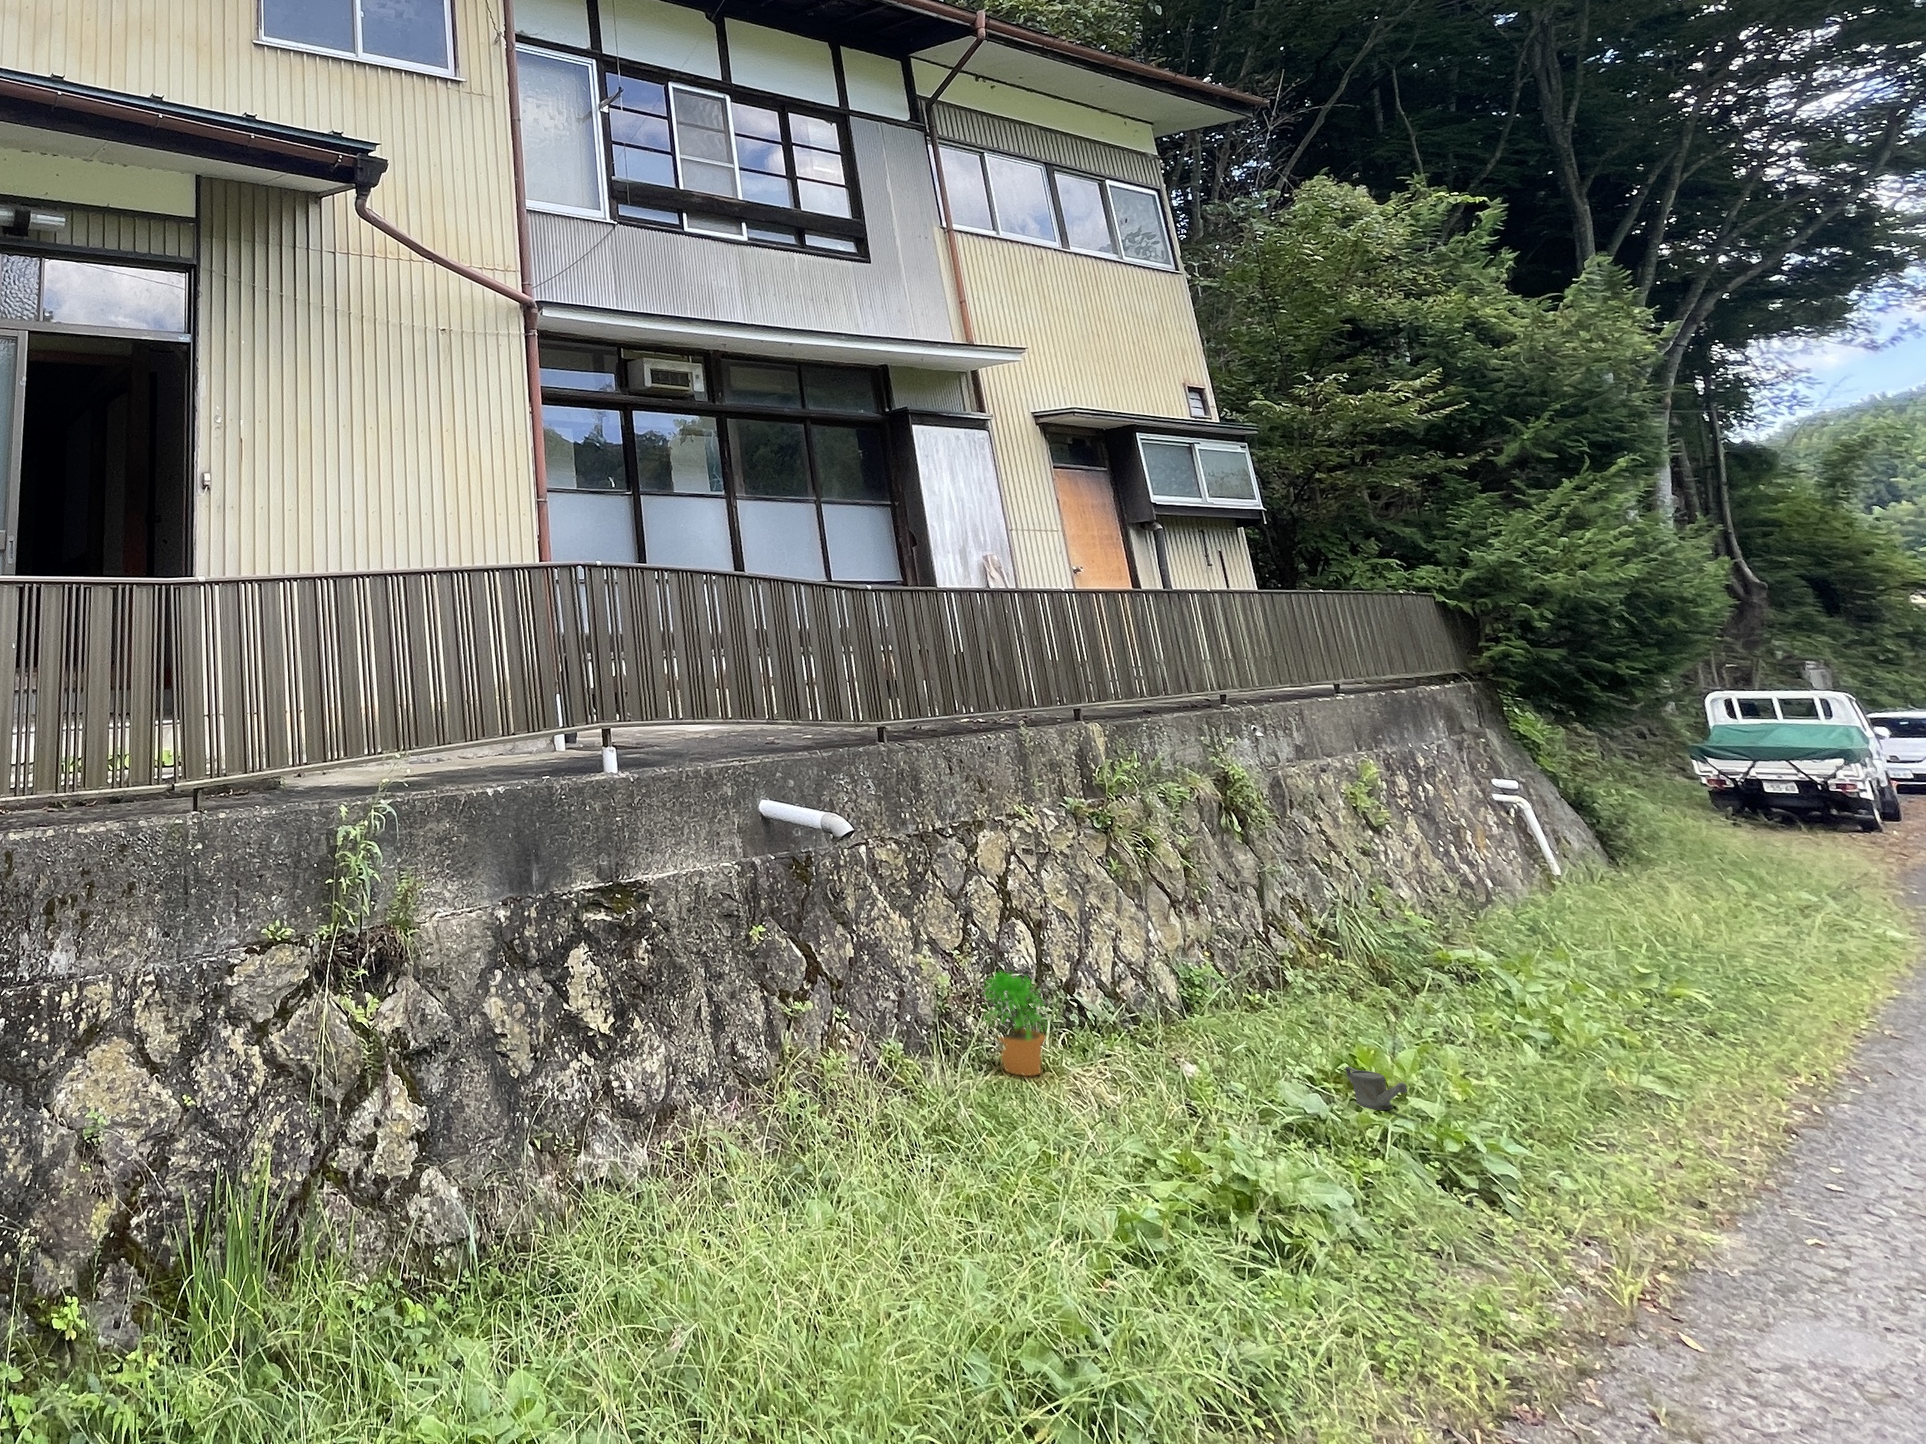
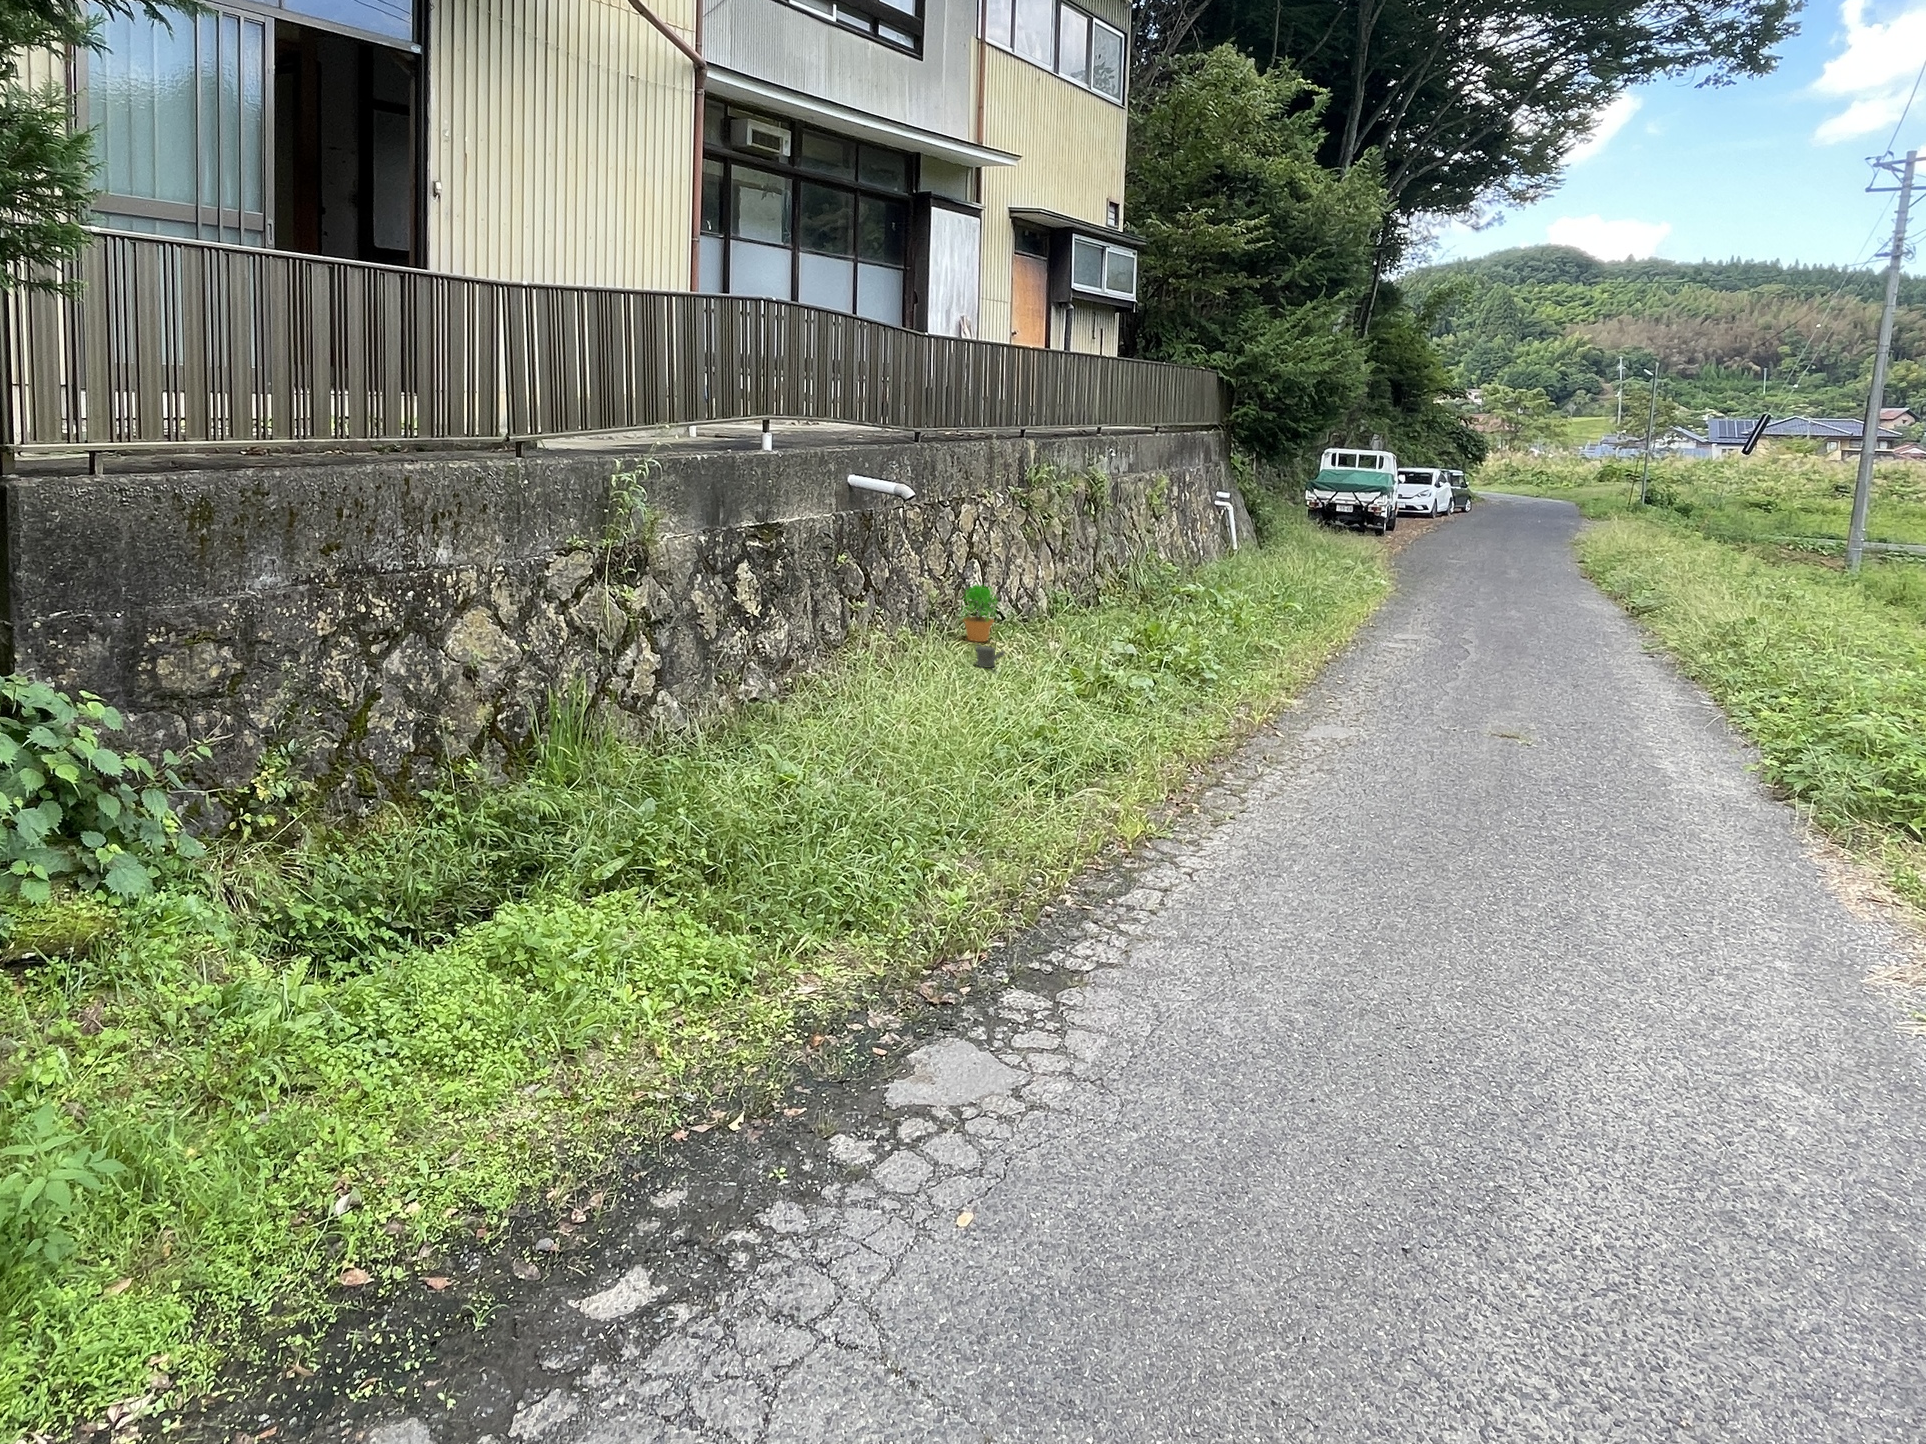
watering can: present [1345,1067,1407,1110] -> present [976,645,1005,668]

